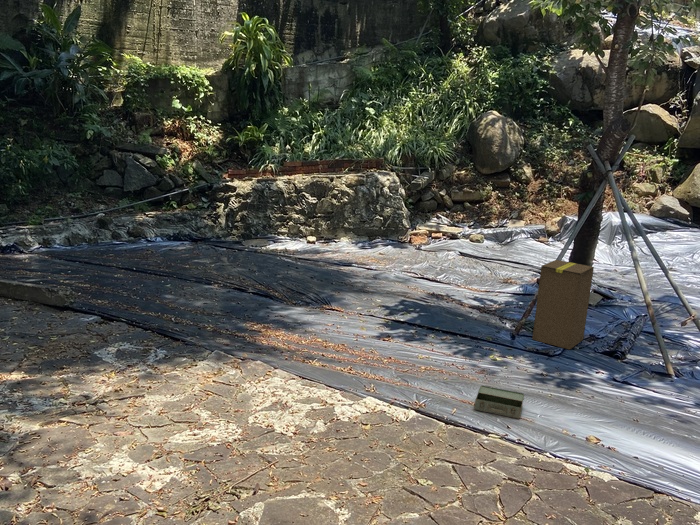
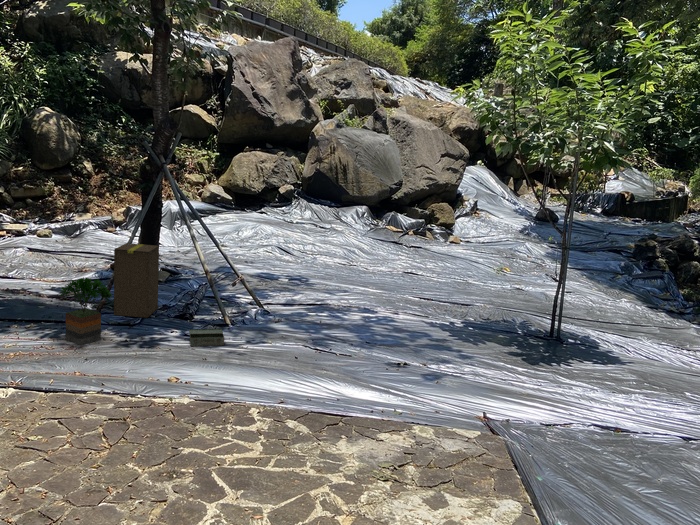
potted tree: none [476,294,533,370] -> present [60,277,112,345]
toolbox: present [475,386,524,419] -> present [189,329,224,346]

